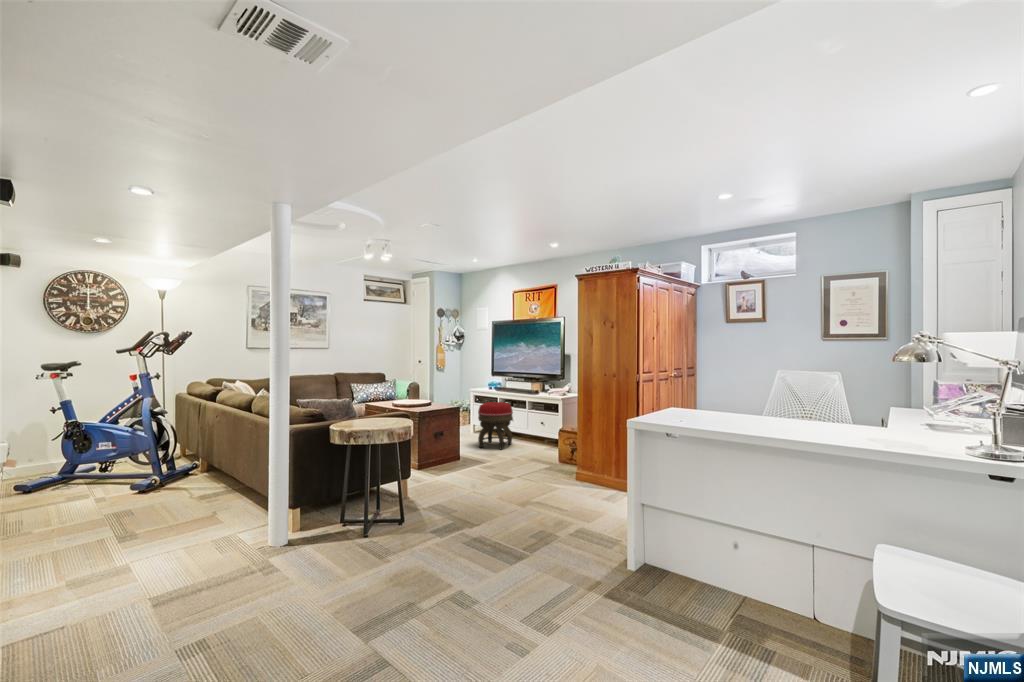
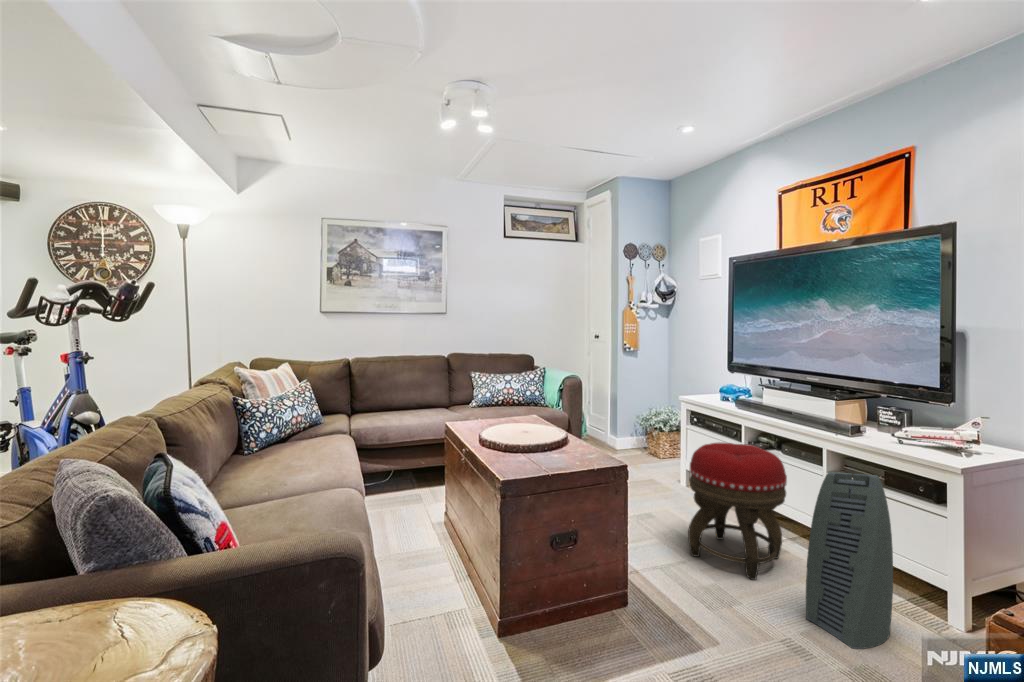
air purifier: none [518,402,541,456] -> present [806,472,893,649]

